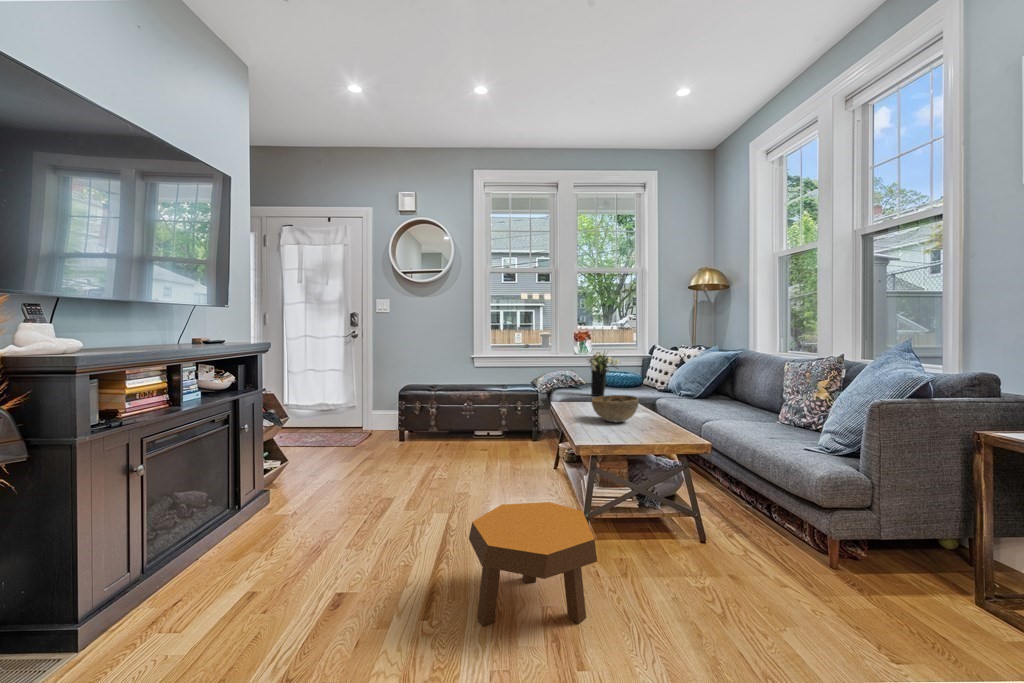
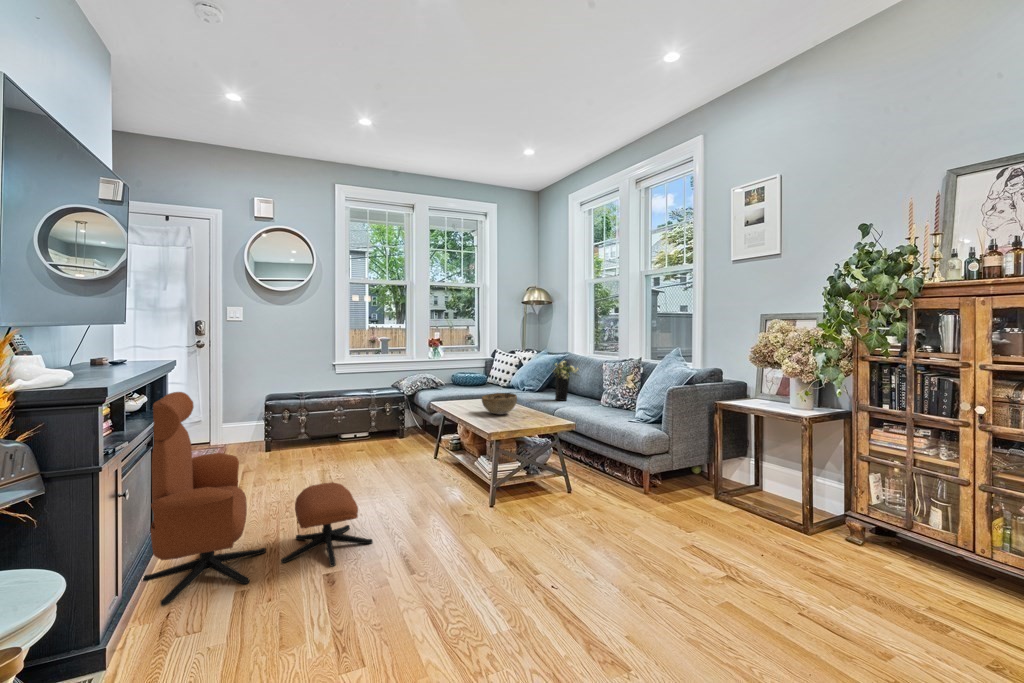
flower arrangement: present [588,351,619,396] -> present [553,361,579,401]
lounge chair: none [170,371,414,585] -> present [143,392,373,606]
footstool: present [469,502,597,626] -> none [438,477,536,569]

